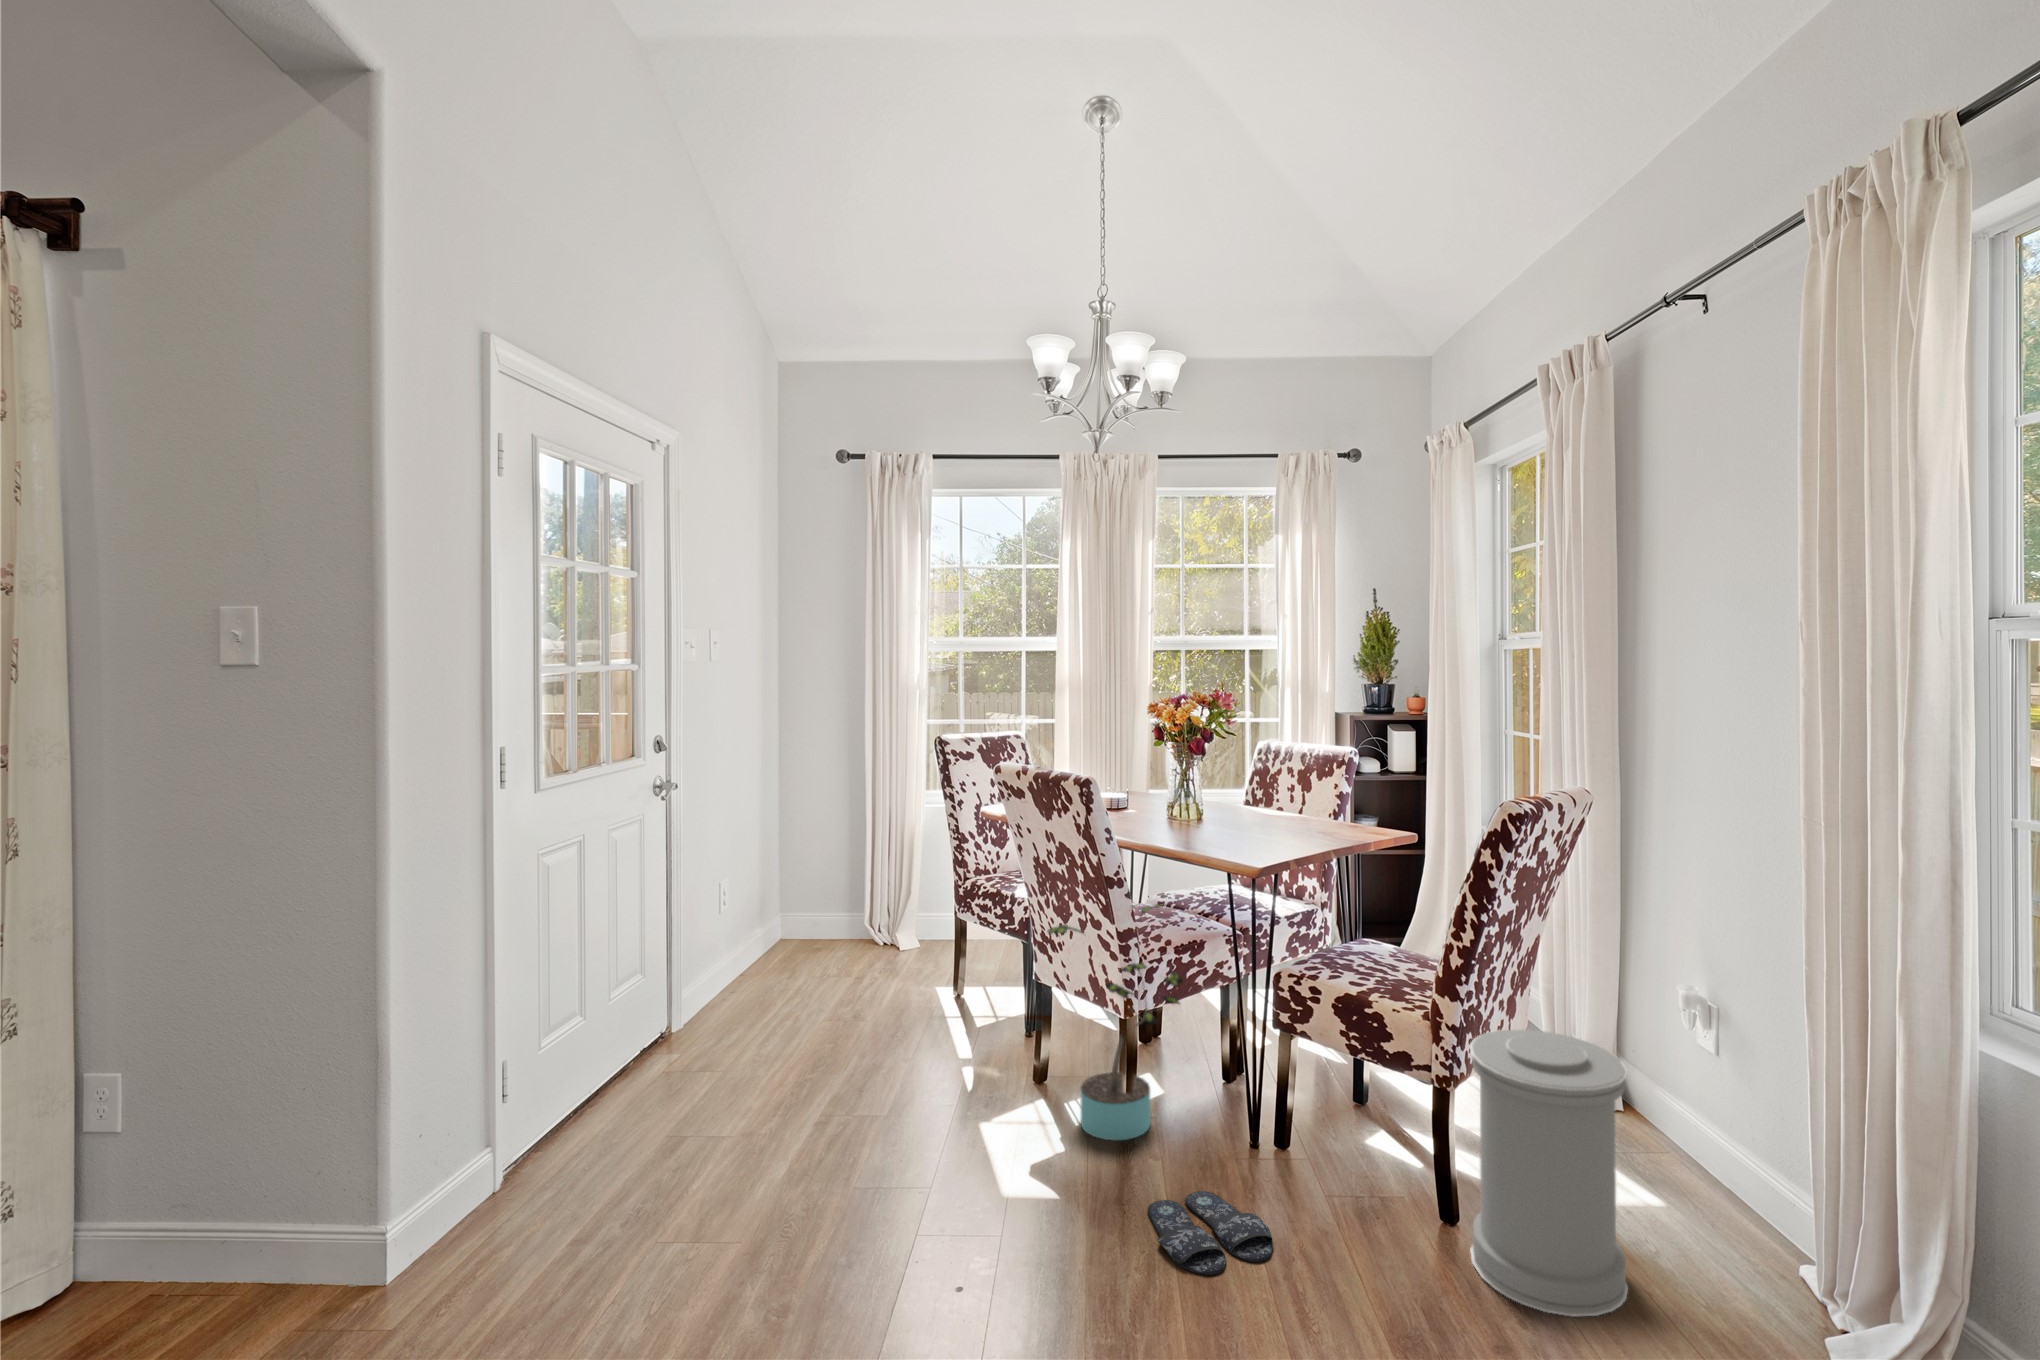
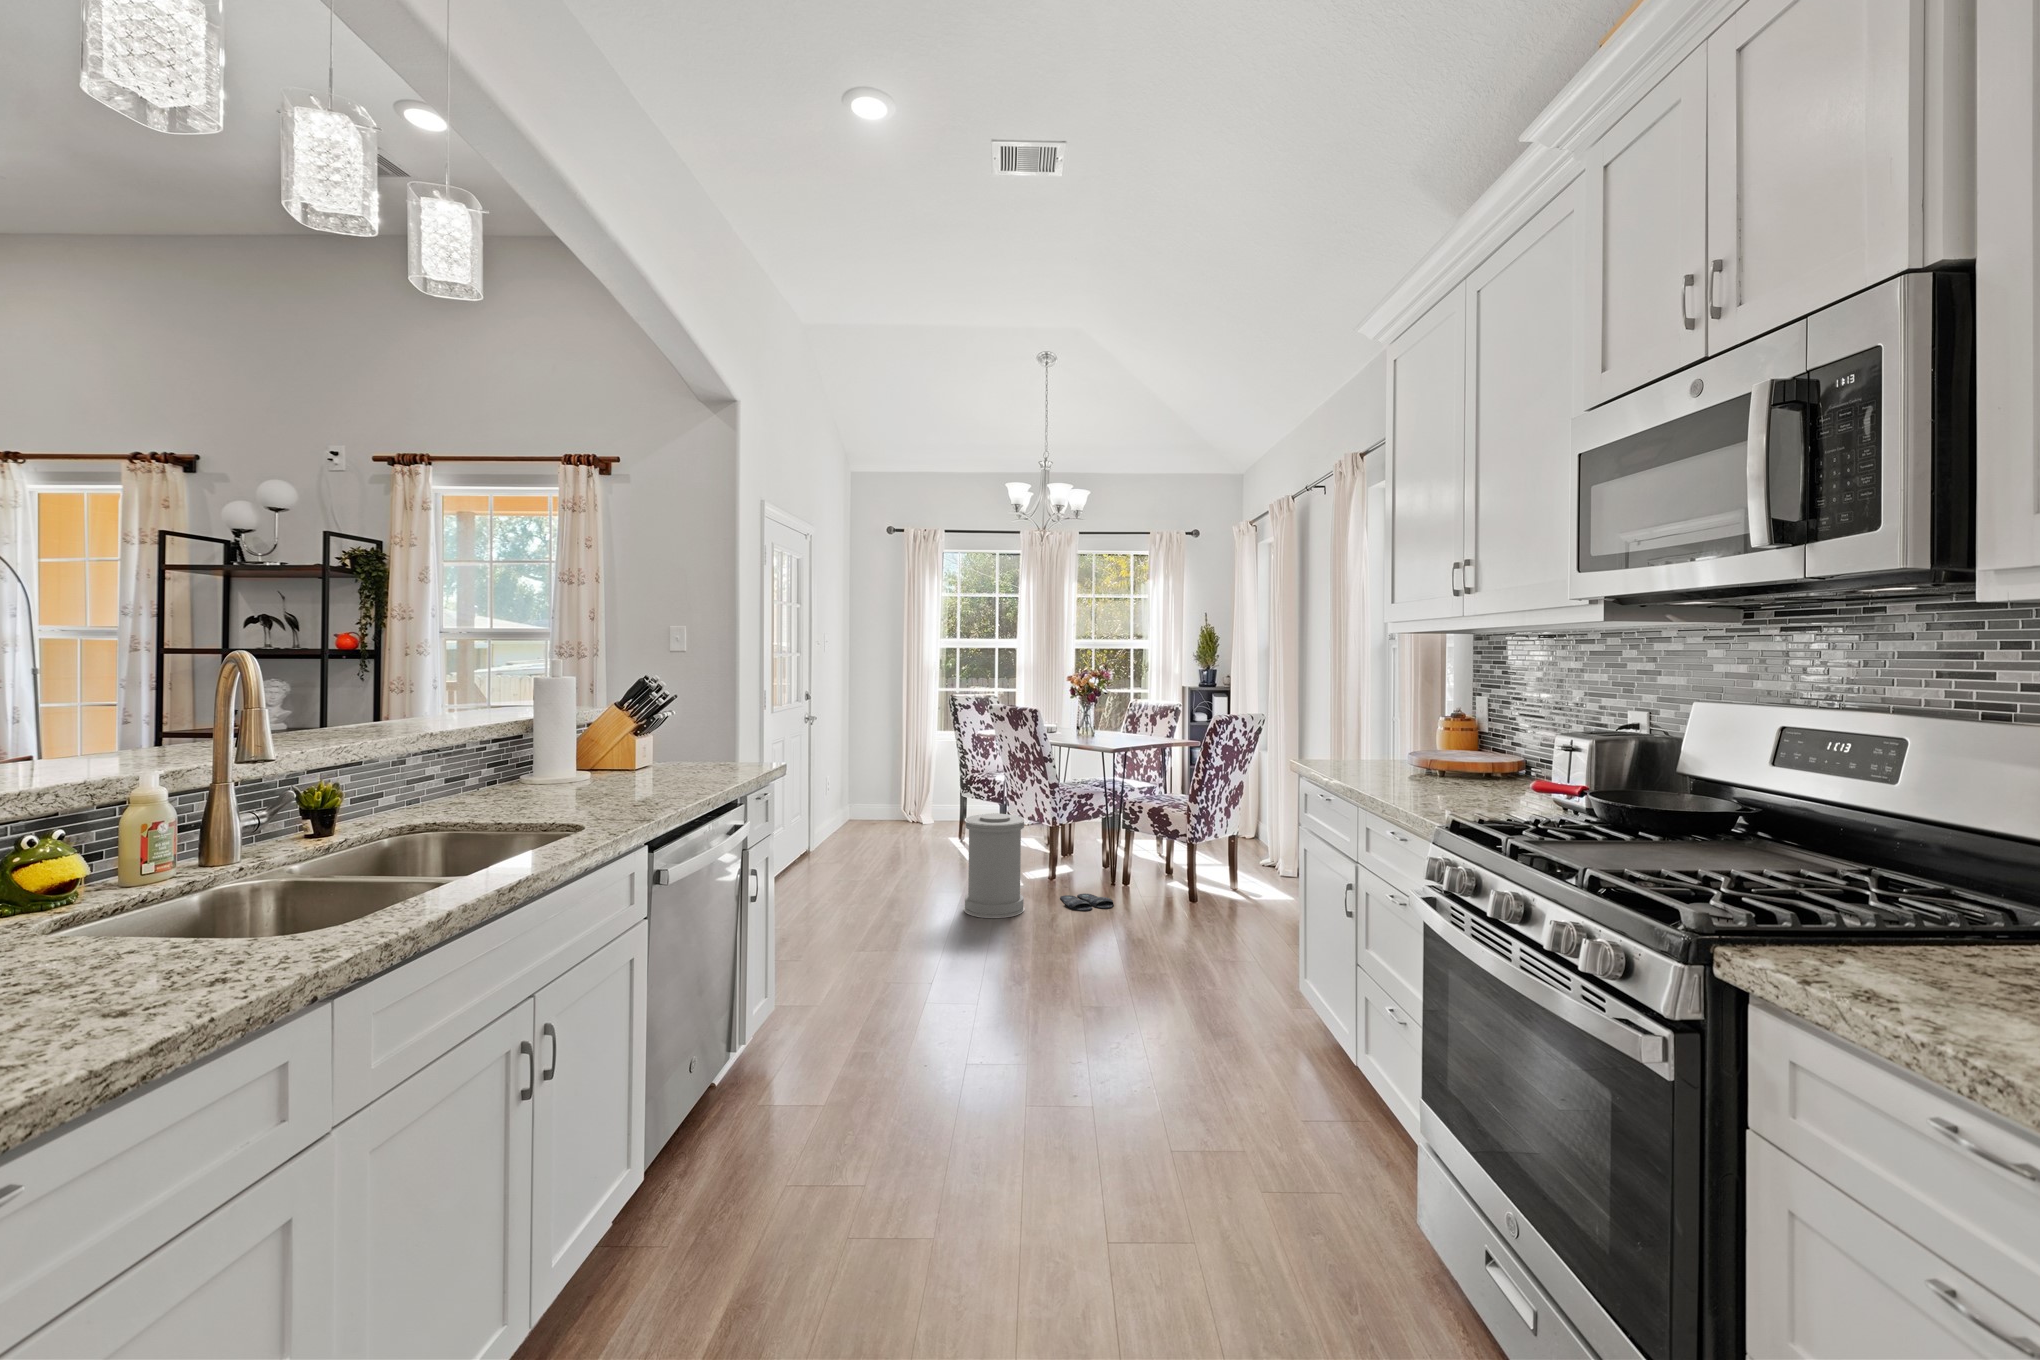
potted plant: present [1048,904,1183,1141] -> none [1015,766,1080,882]
trash can: present [1470,1030,1628,1316] -> present [964,813,1025,918]

